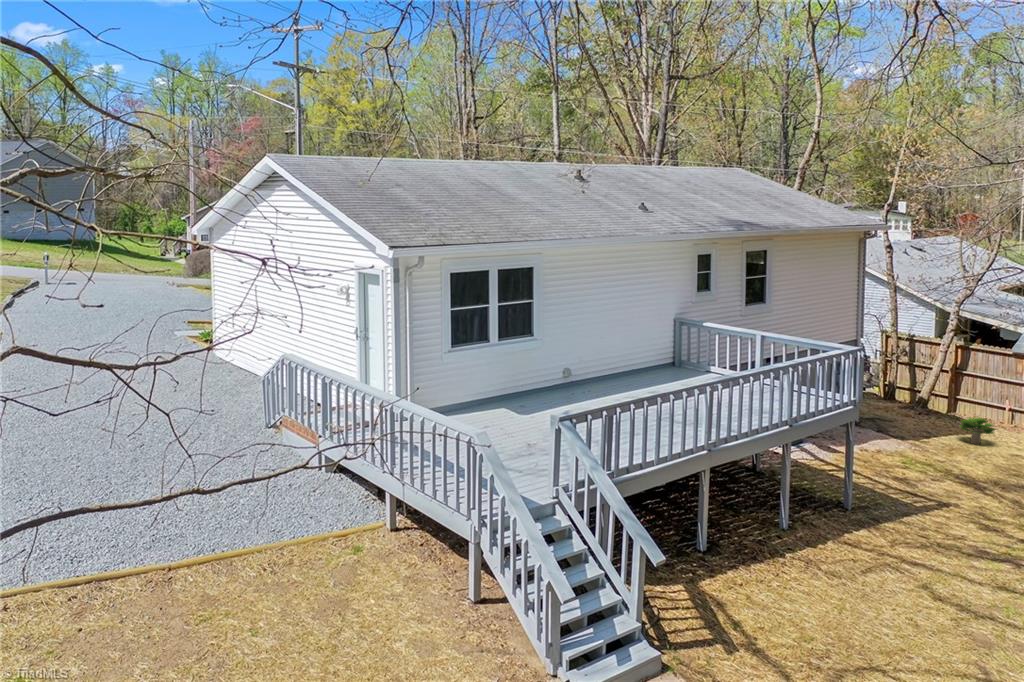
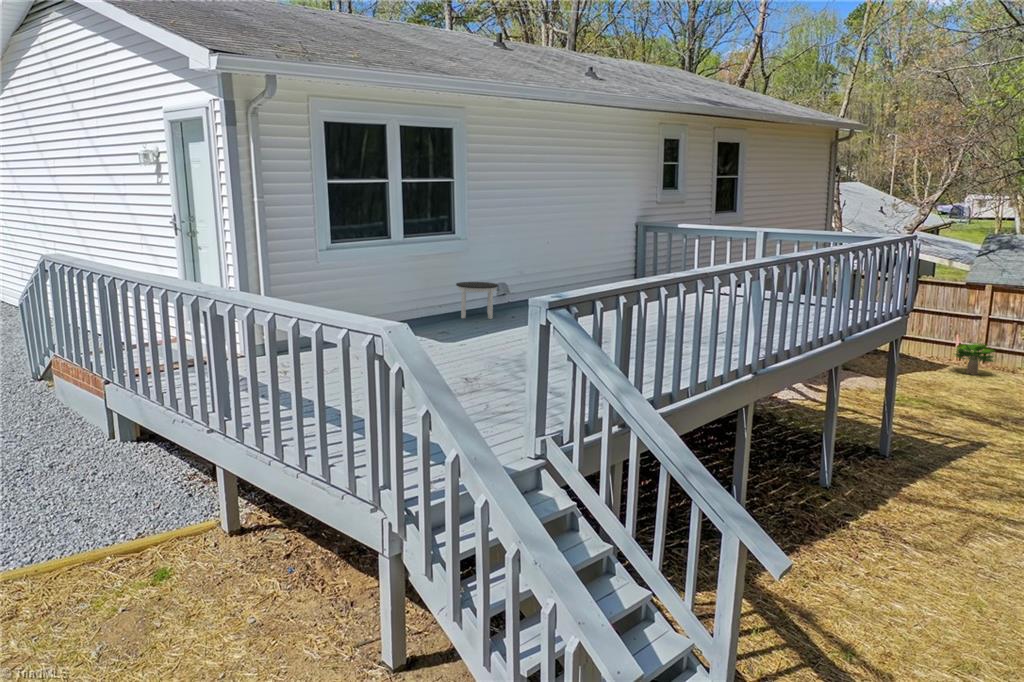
round table: none [533,370,562,397] -> present [456,282,498,319]

